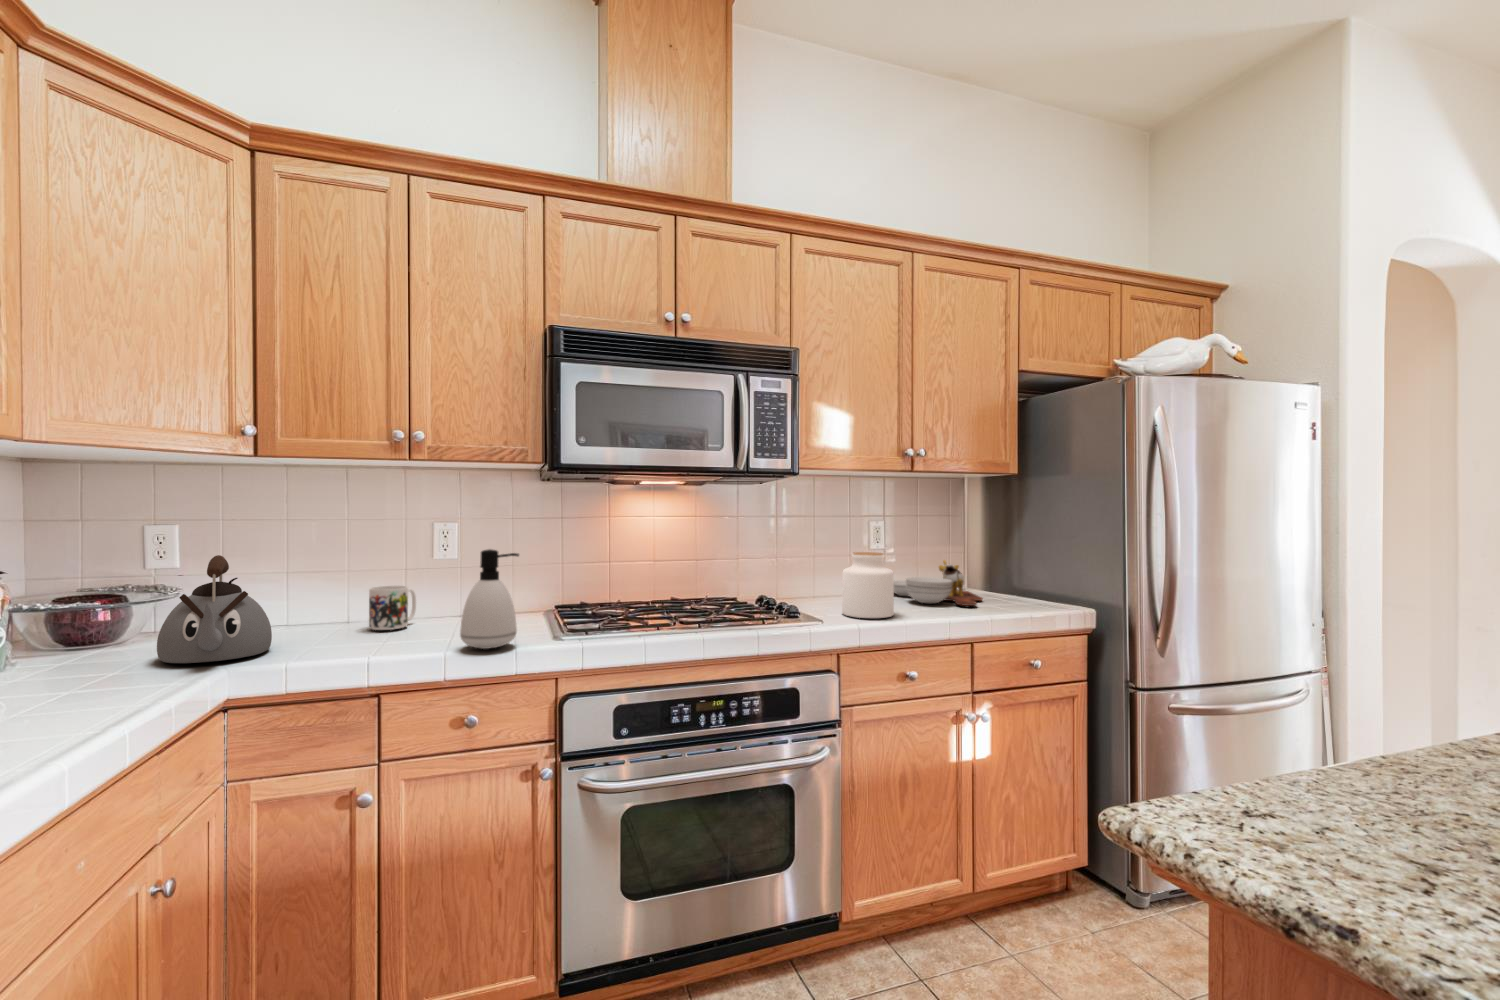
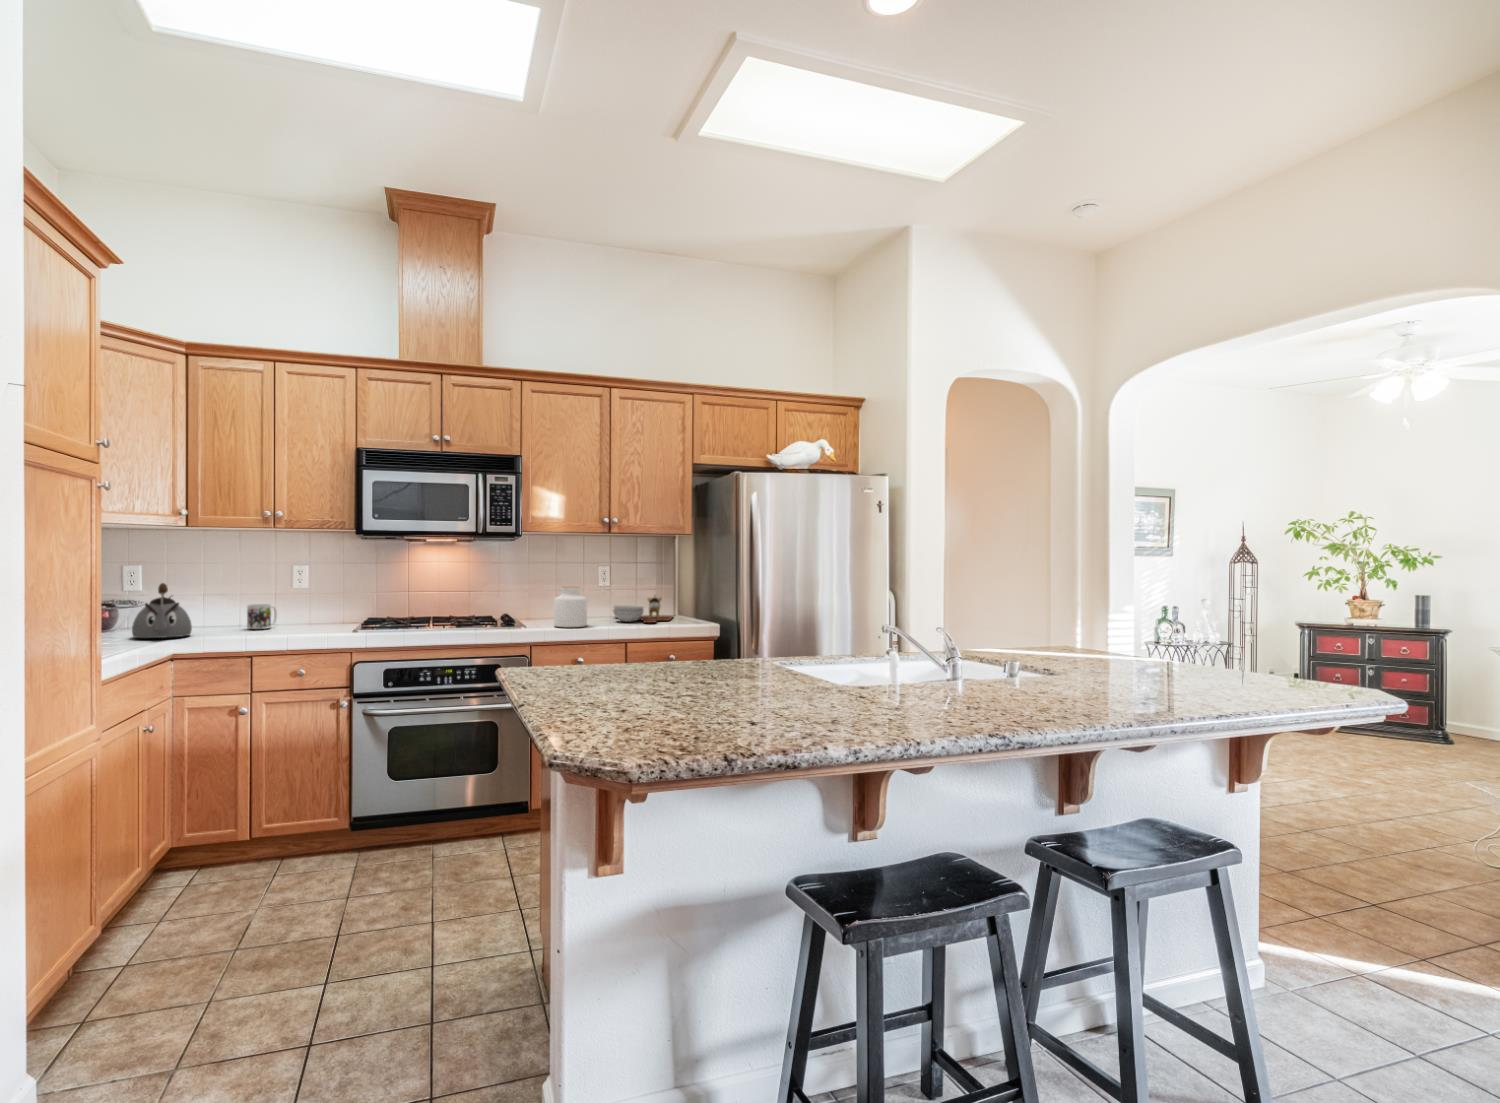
soap dispenser: present [460,549,519,649] -> none [297,581,332,636]

